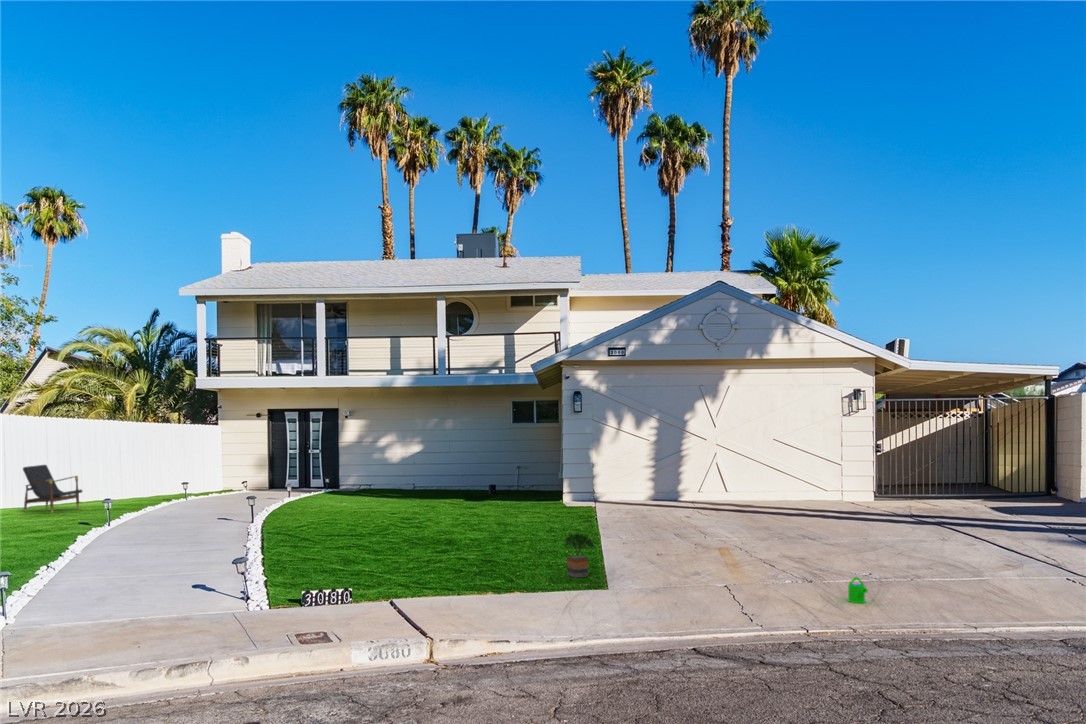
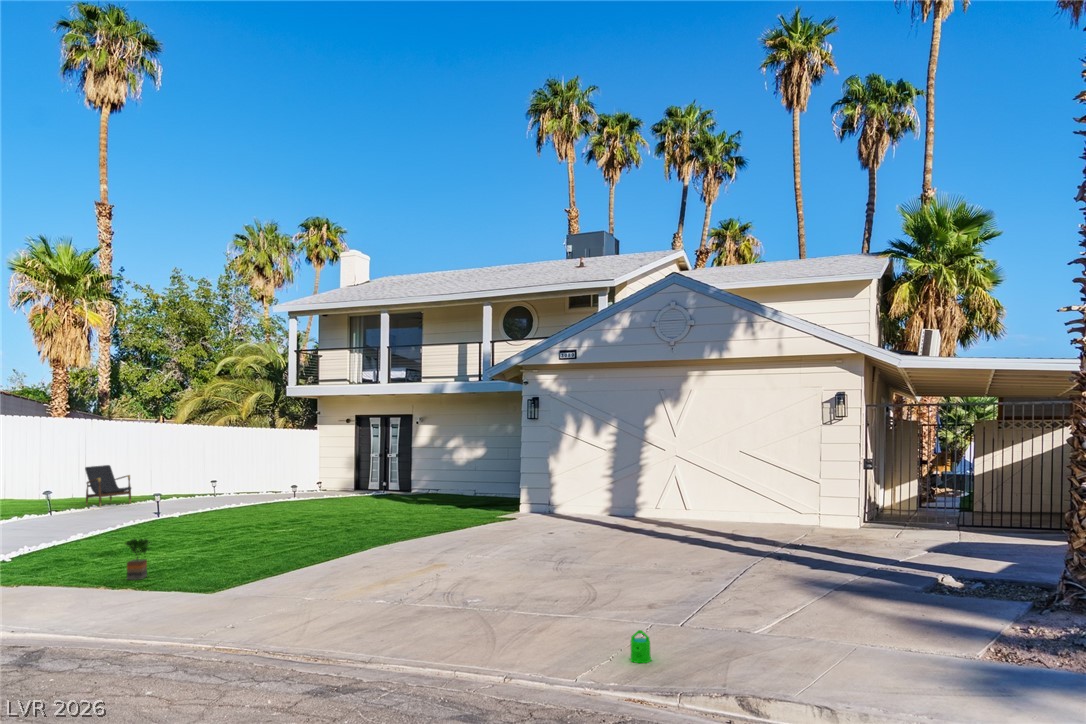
potted tree: present [565,534,594,578] -> present [125,539,152,580]
watering can: present [847,577,868,603] -> present [630,630,651,663]

